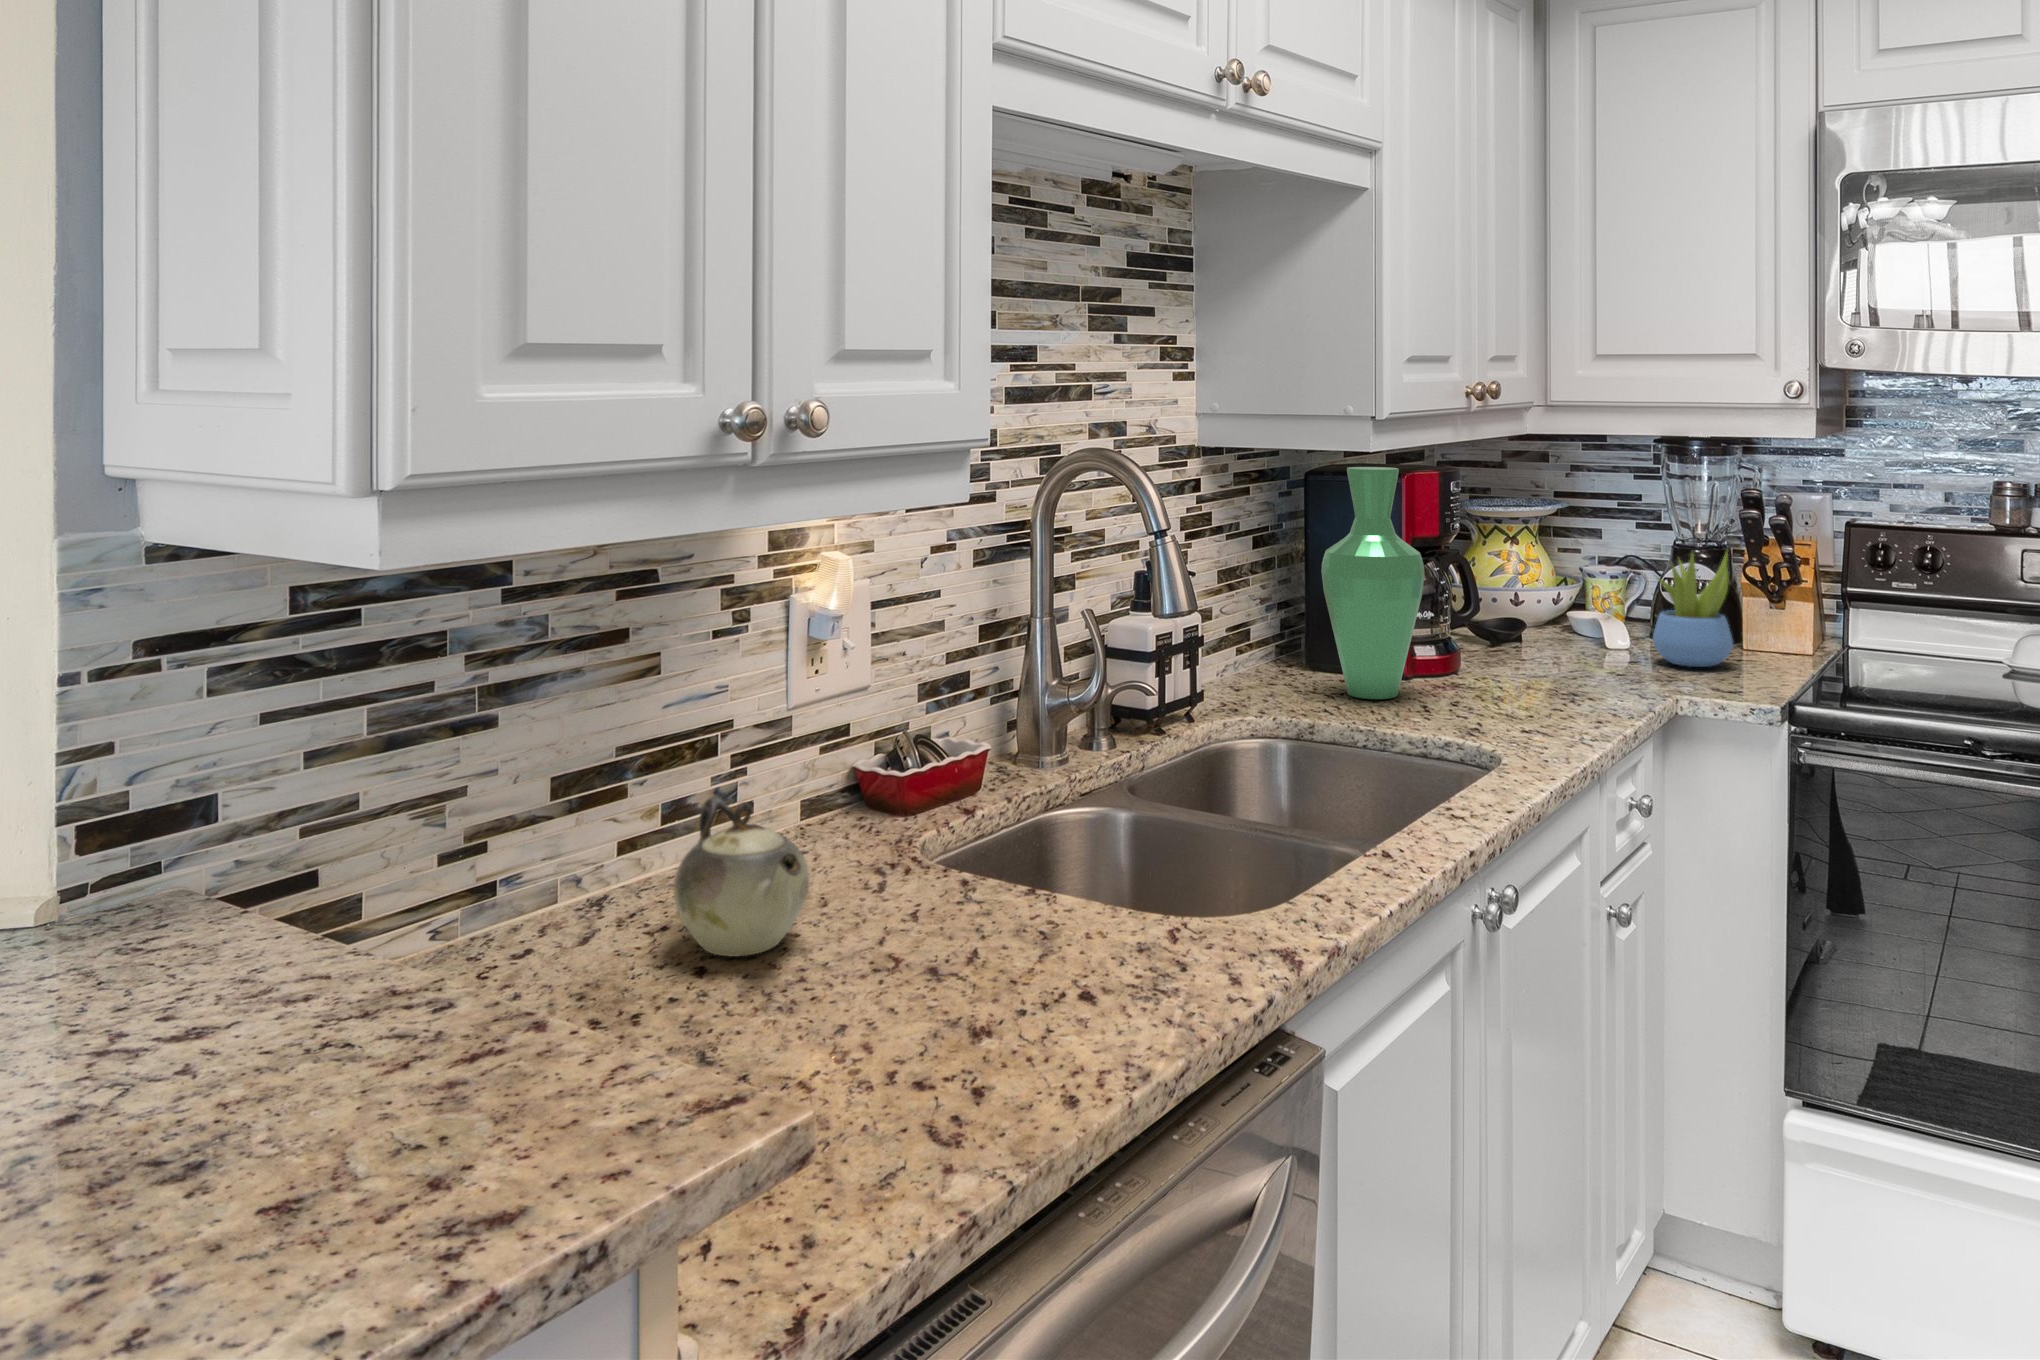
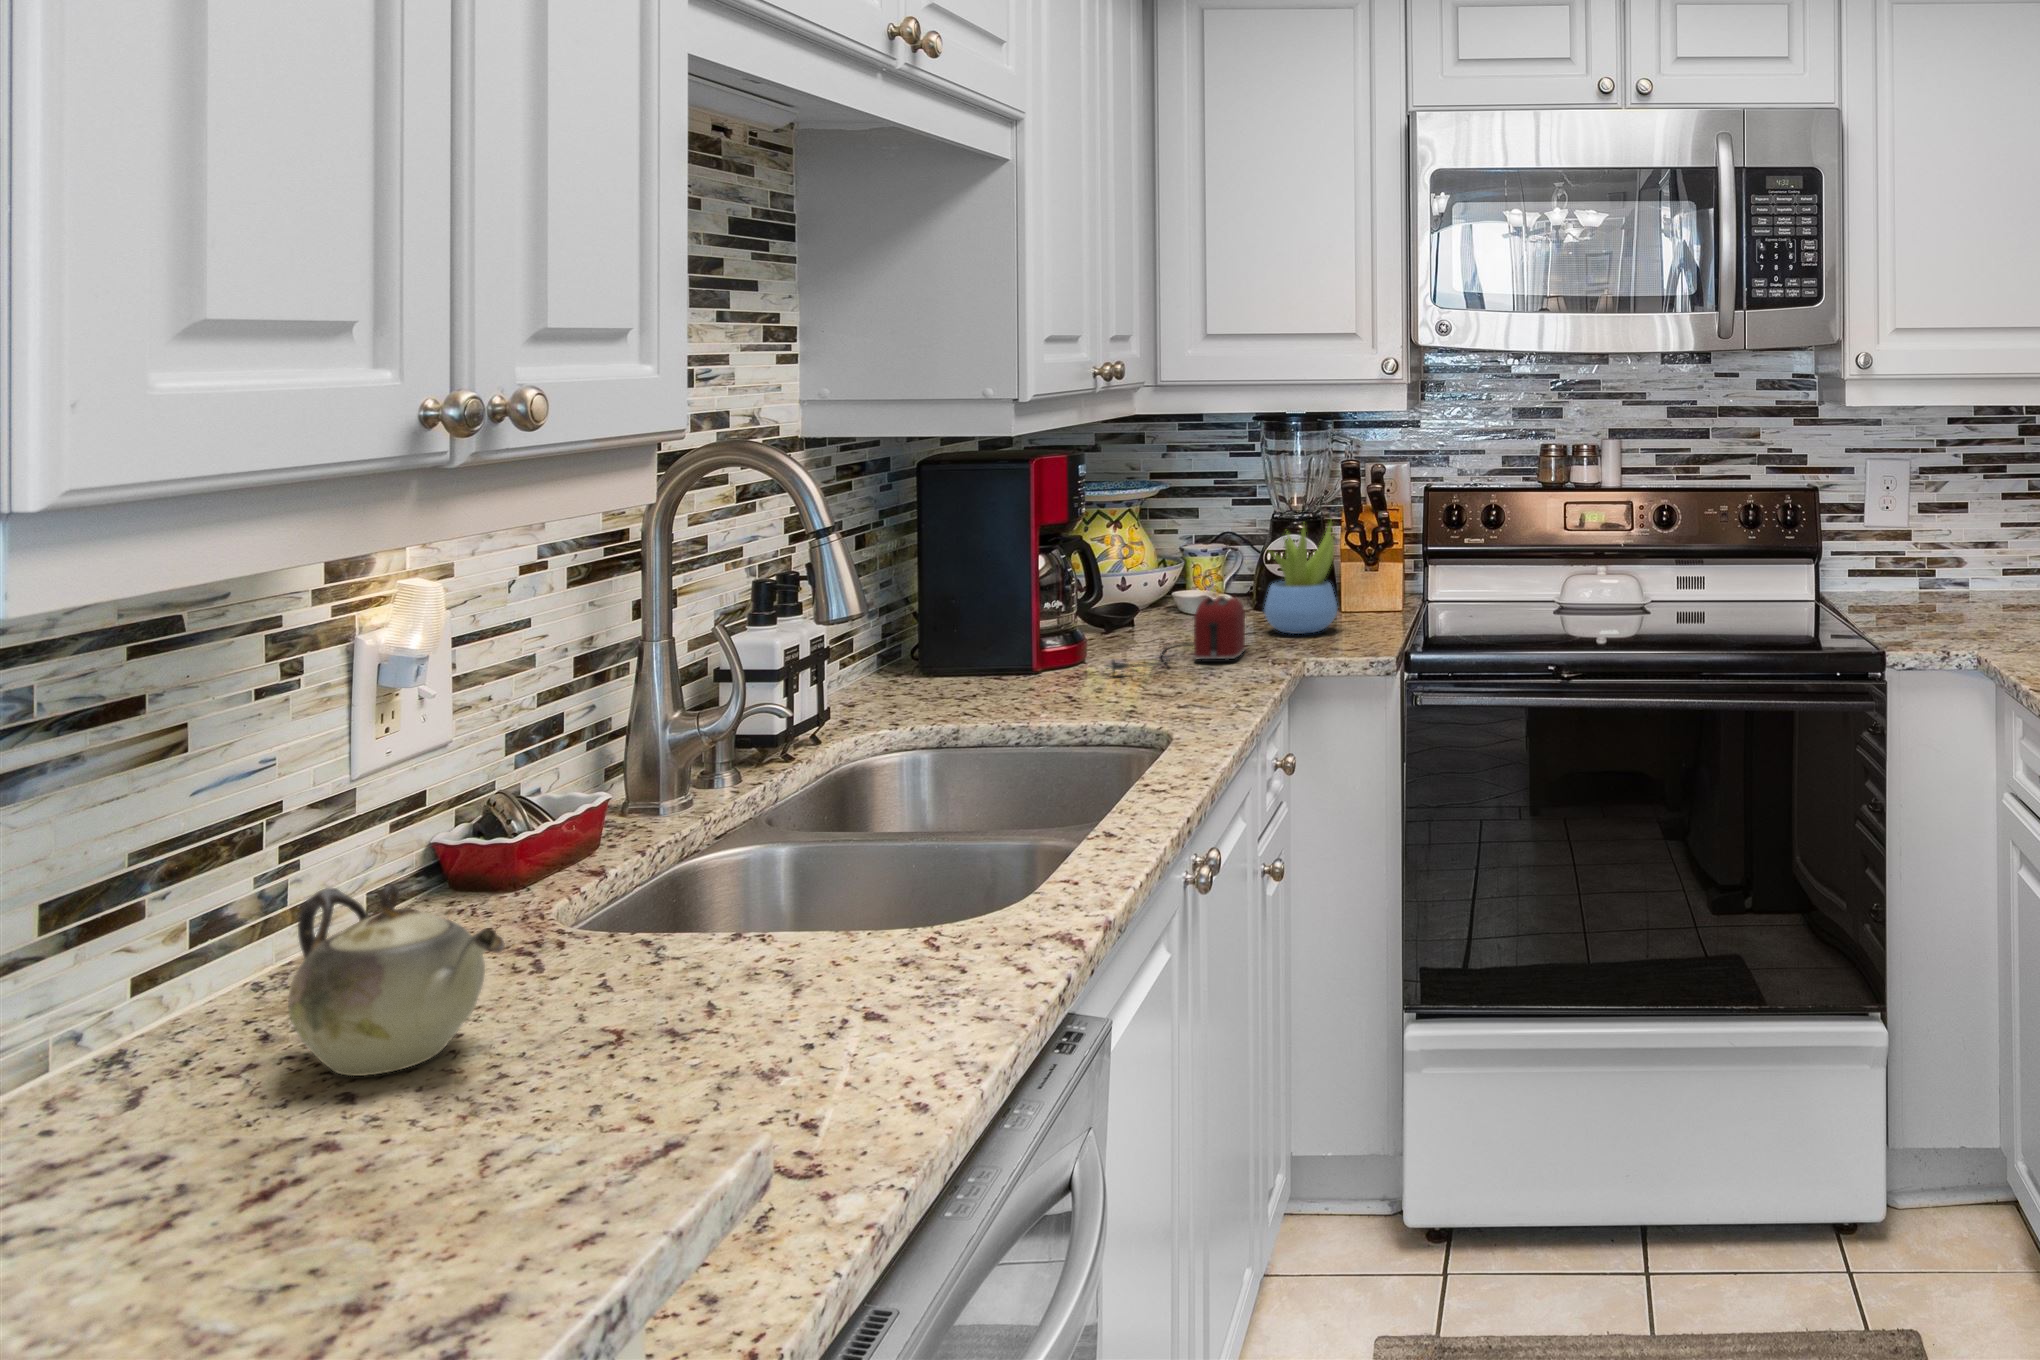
vase: present [1321,467,1425,699] -> none [949,453,1062,698]
toaster: none [1470,620,1623,688] -> present [1106,596,1245,673]

